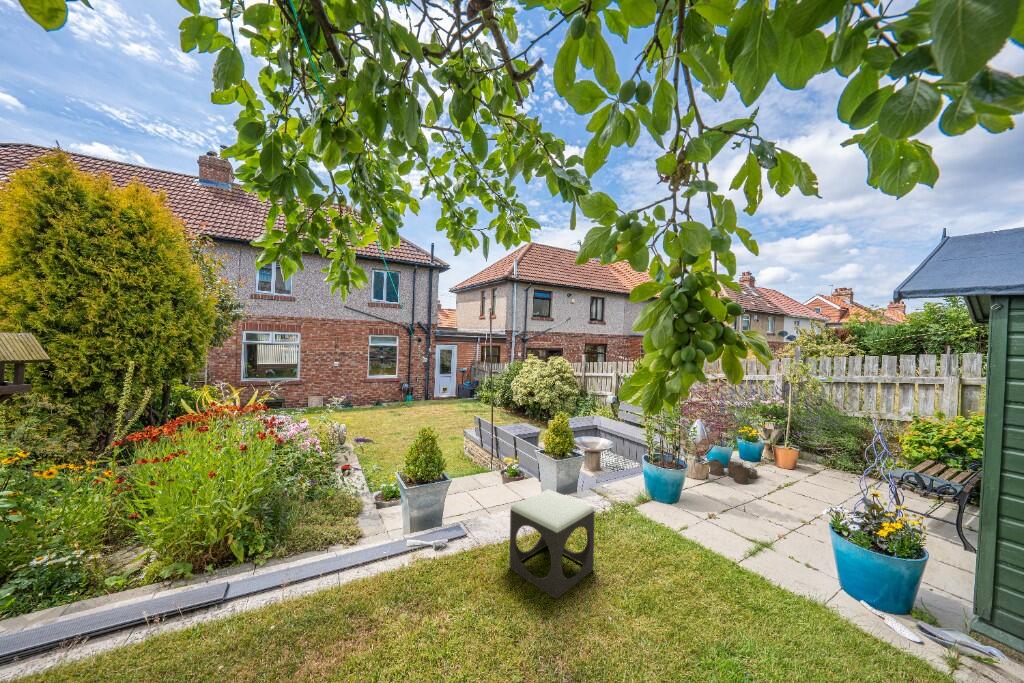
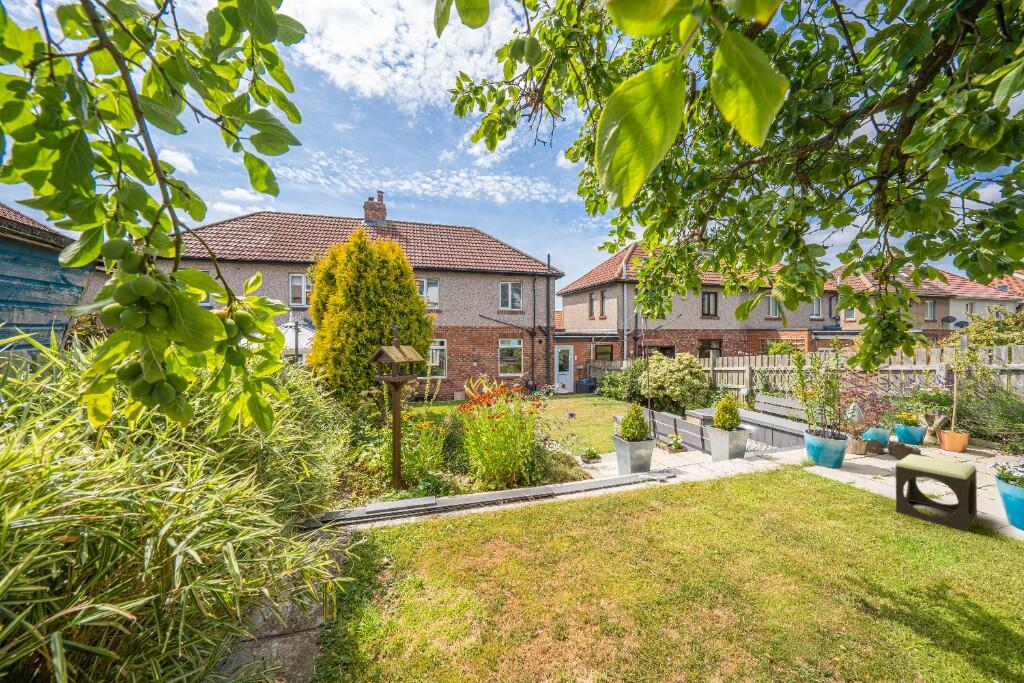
footstool: present [510,489,595,599] -> present [896,454,977,531]

